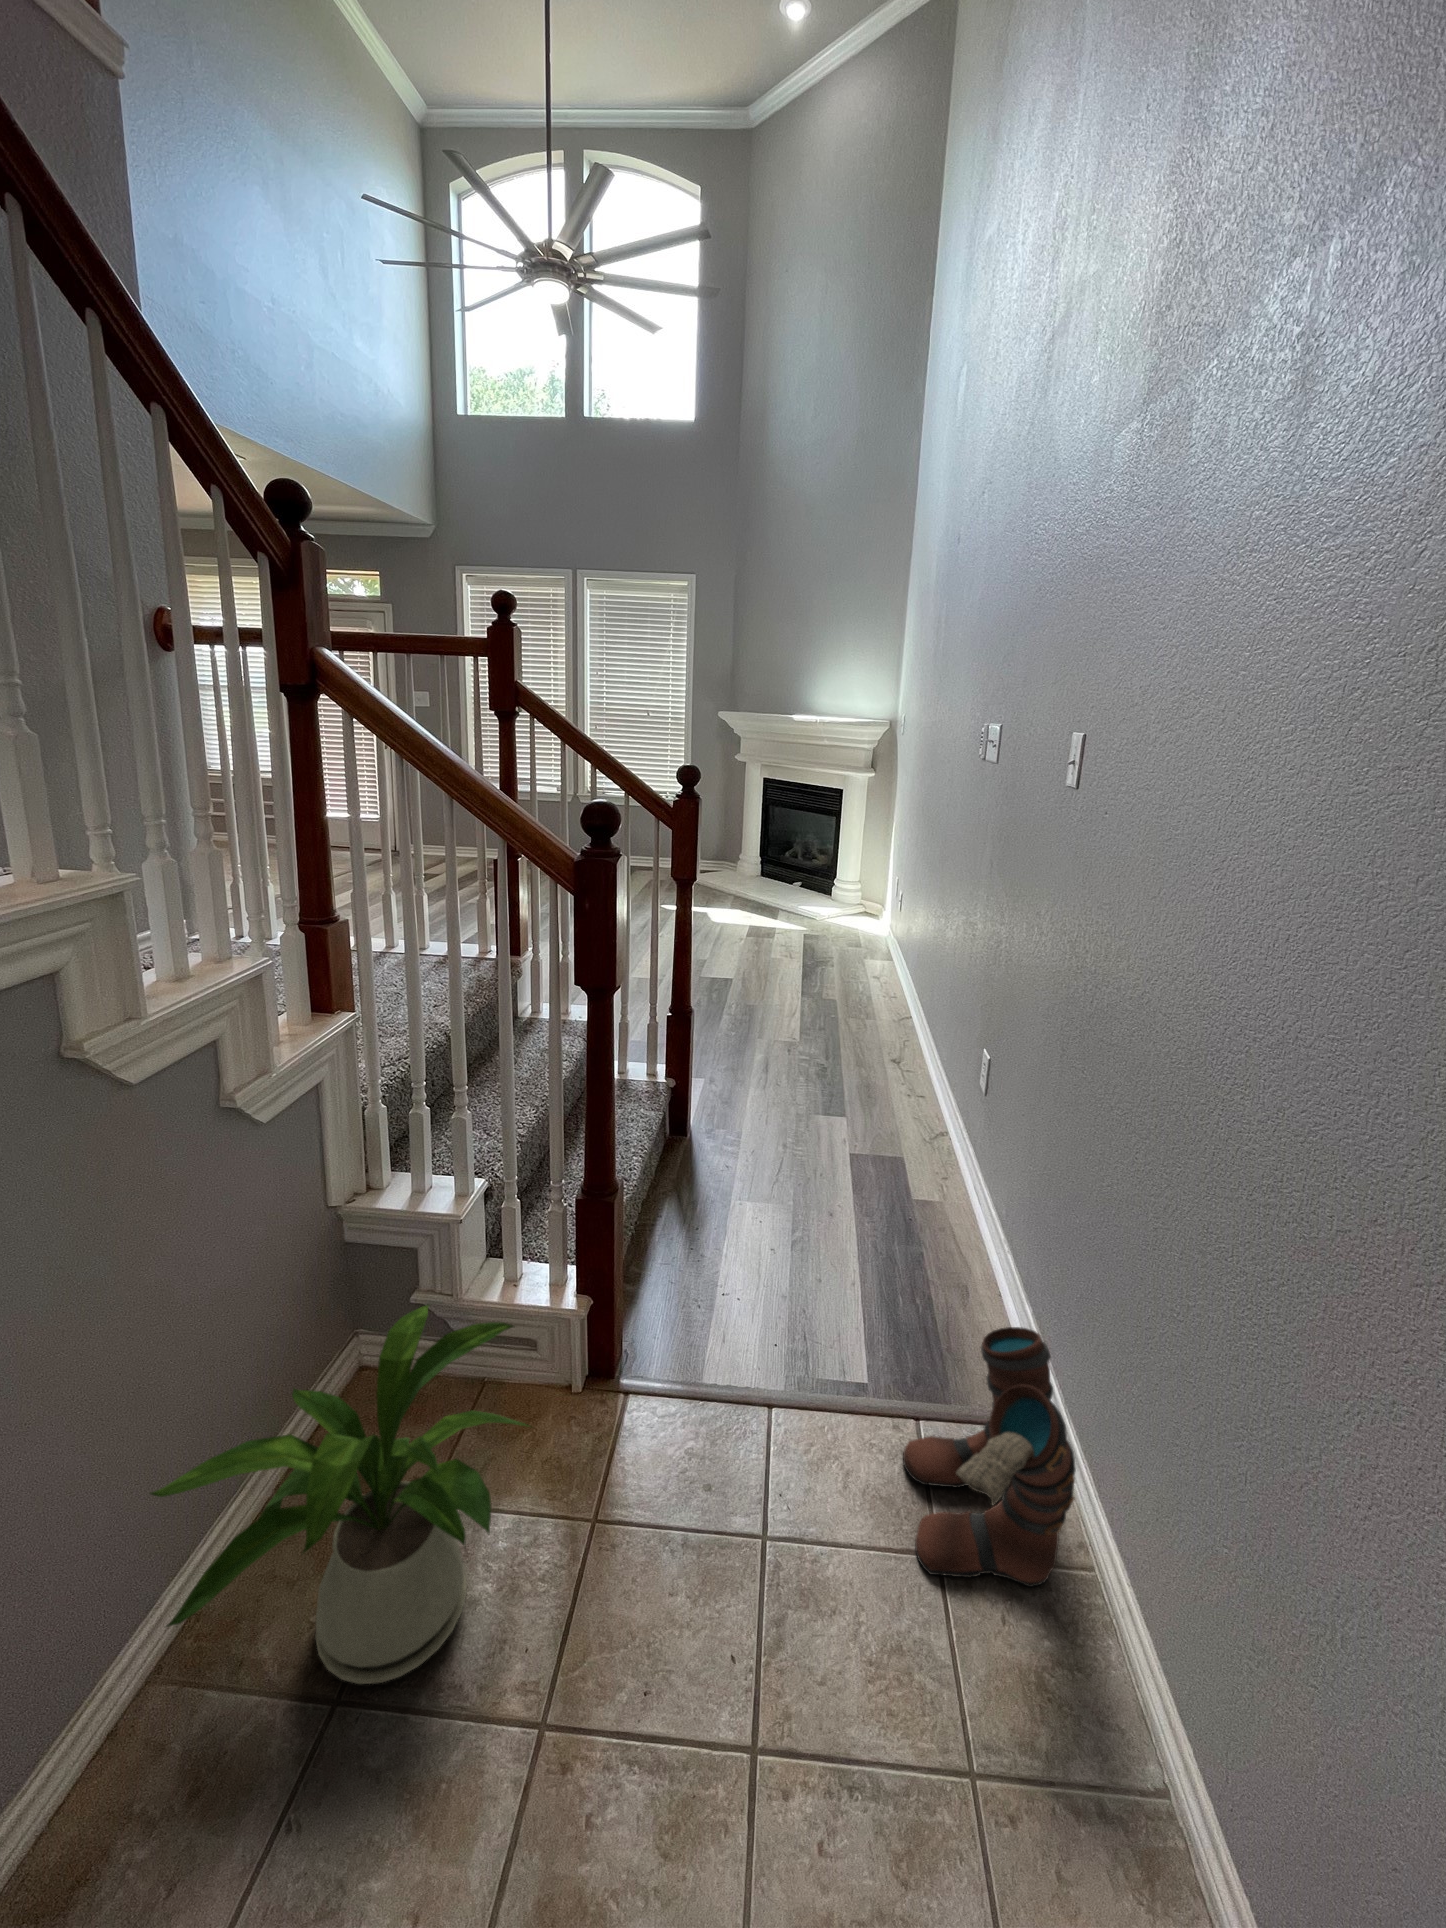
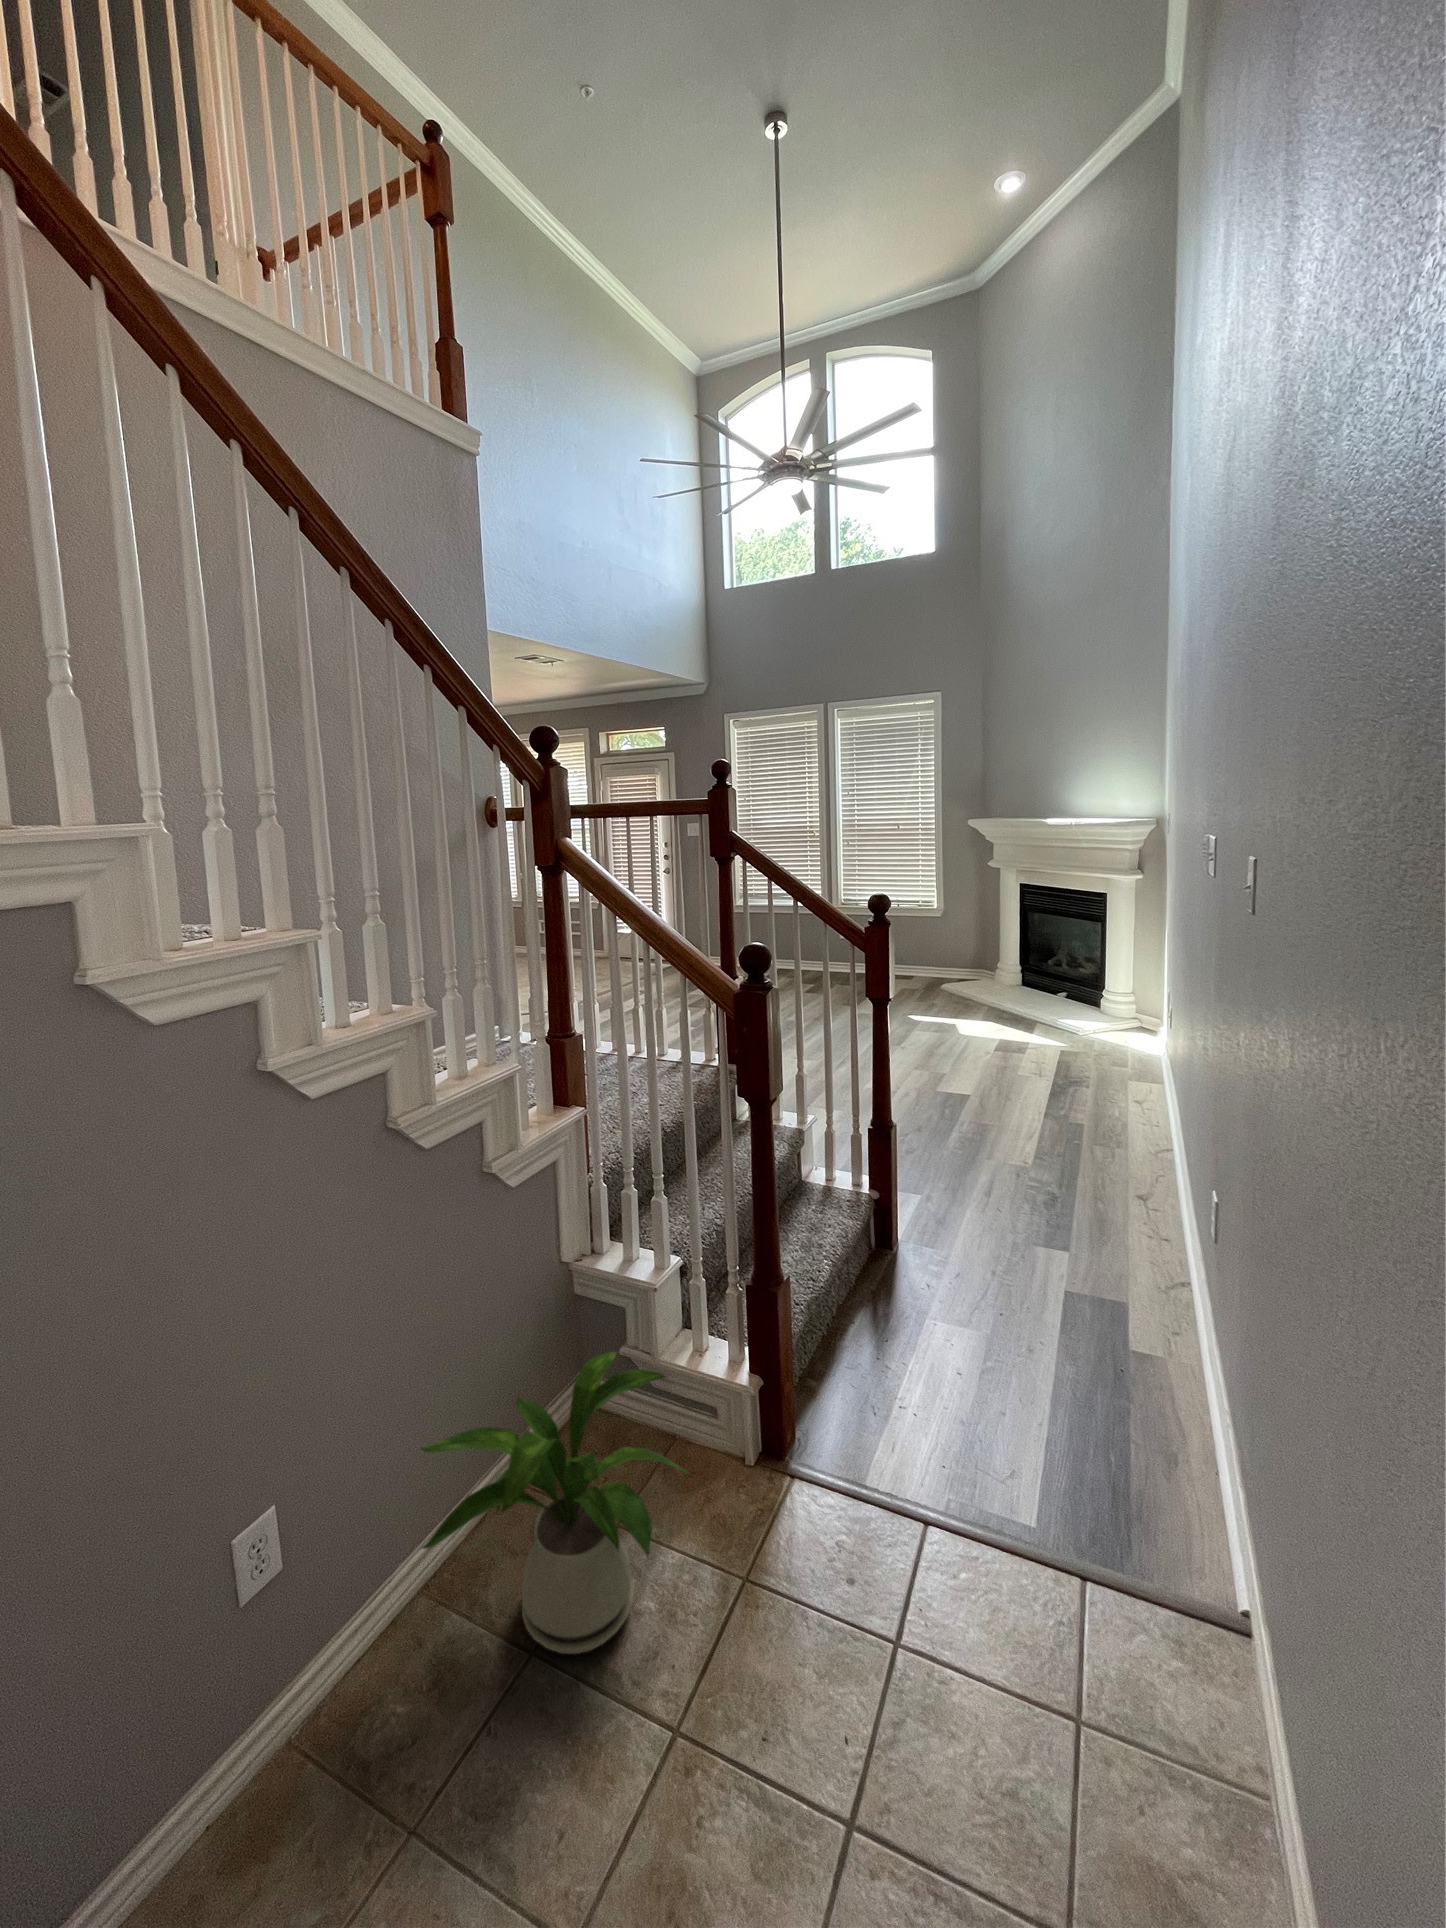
boots: present [903,1327,1076,1587] -> none [1052,1491,1231,1788]

